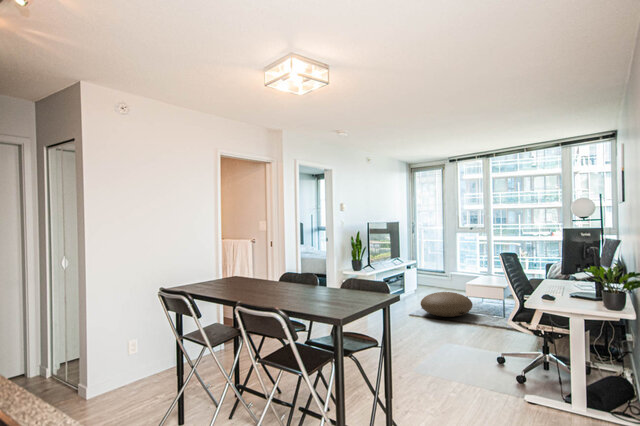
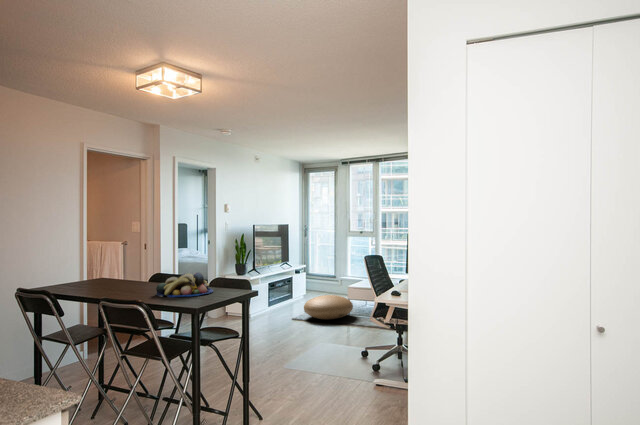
fruit bowl: none [289,273,348,301] -> present [156,272,213,297]

